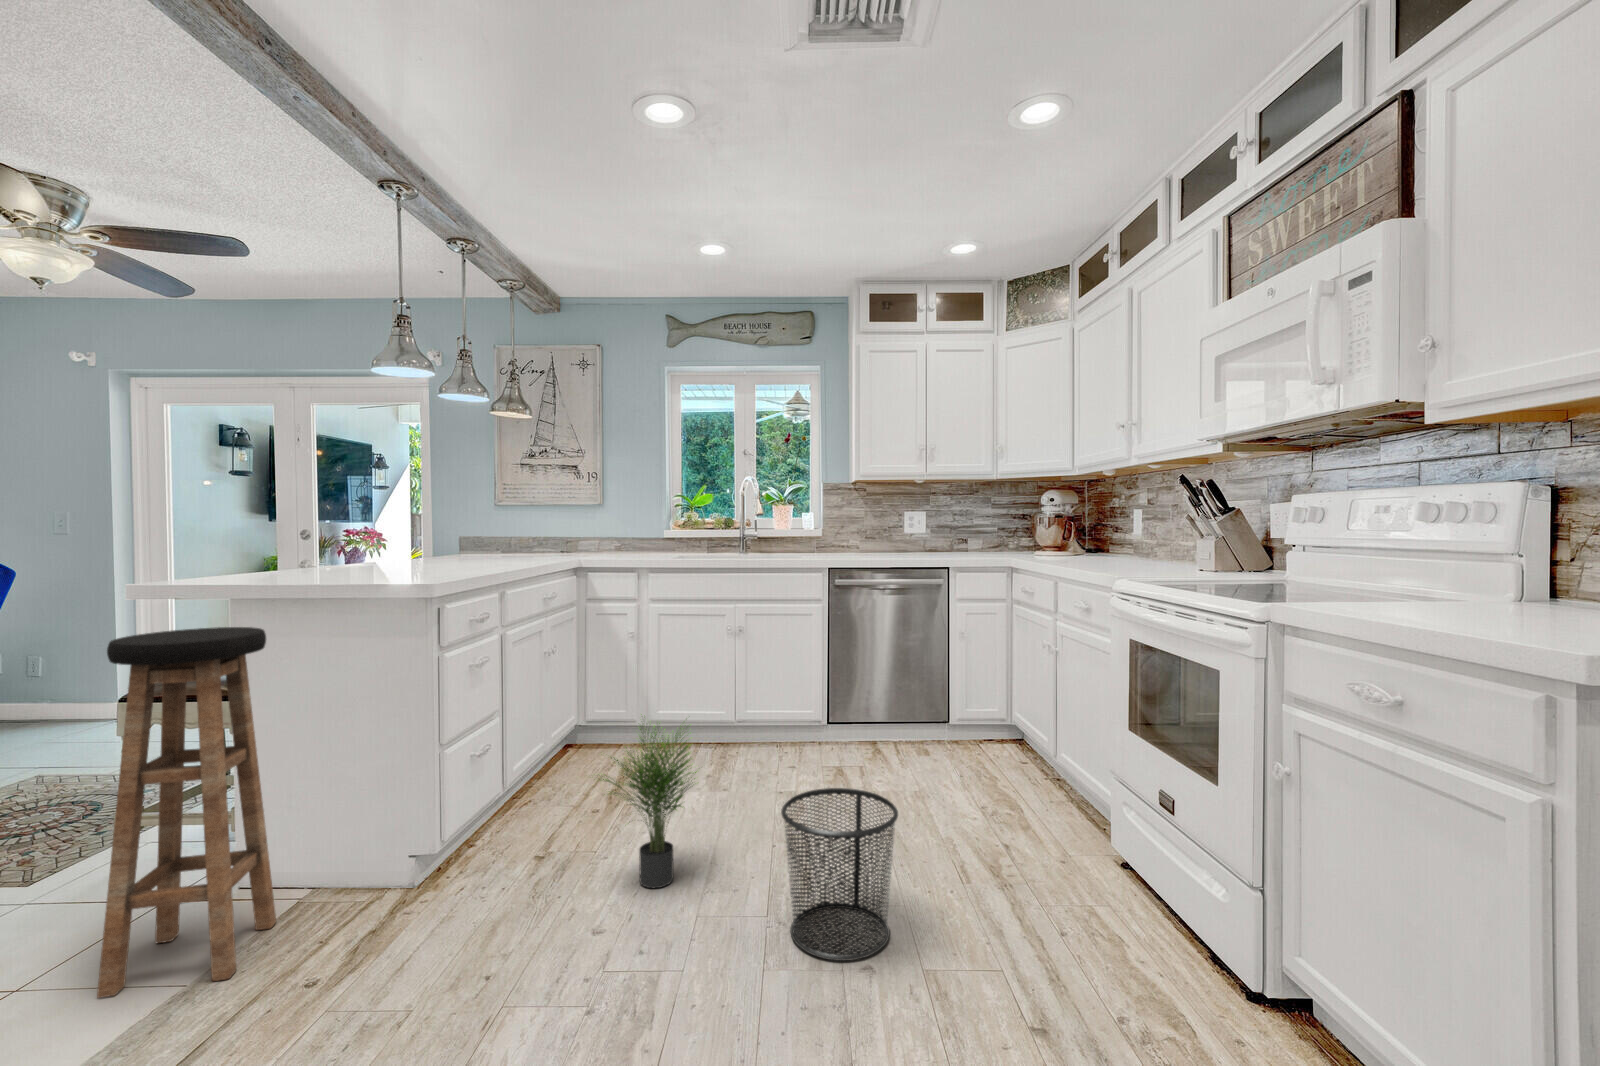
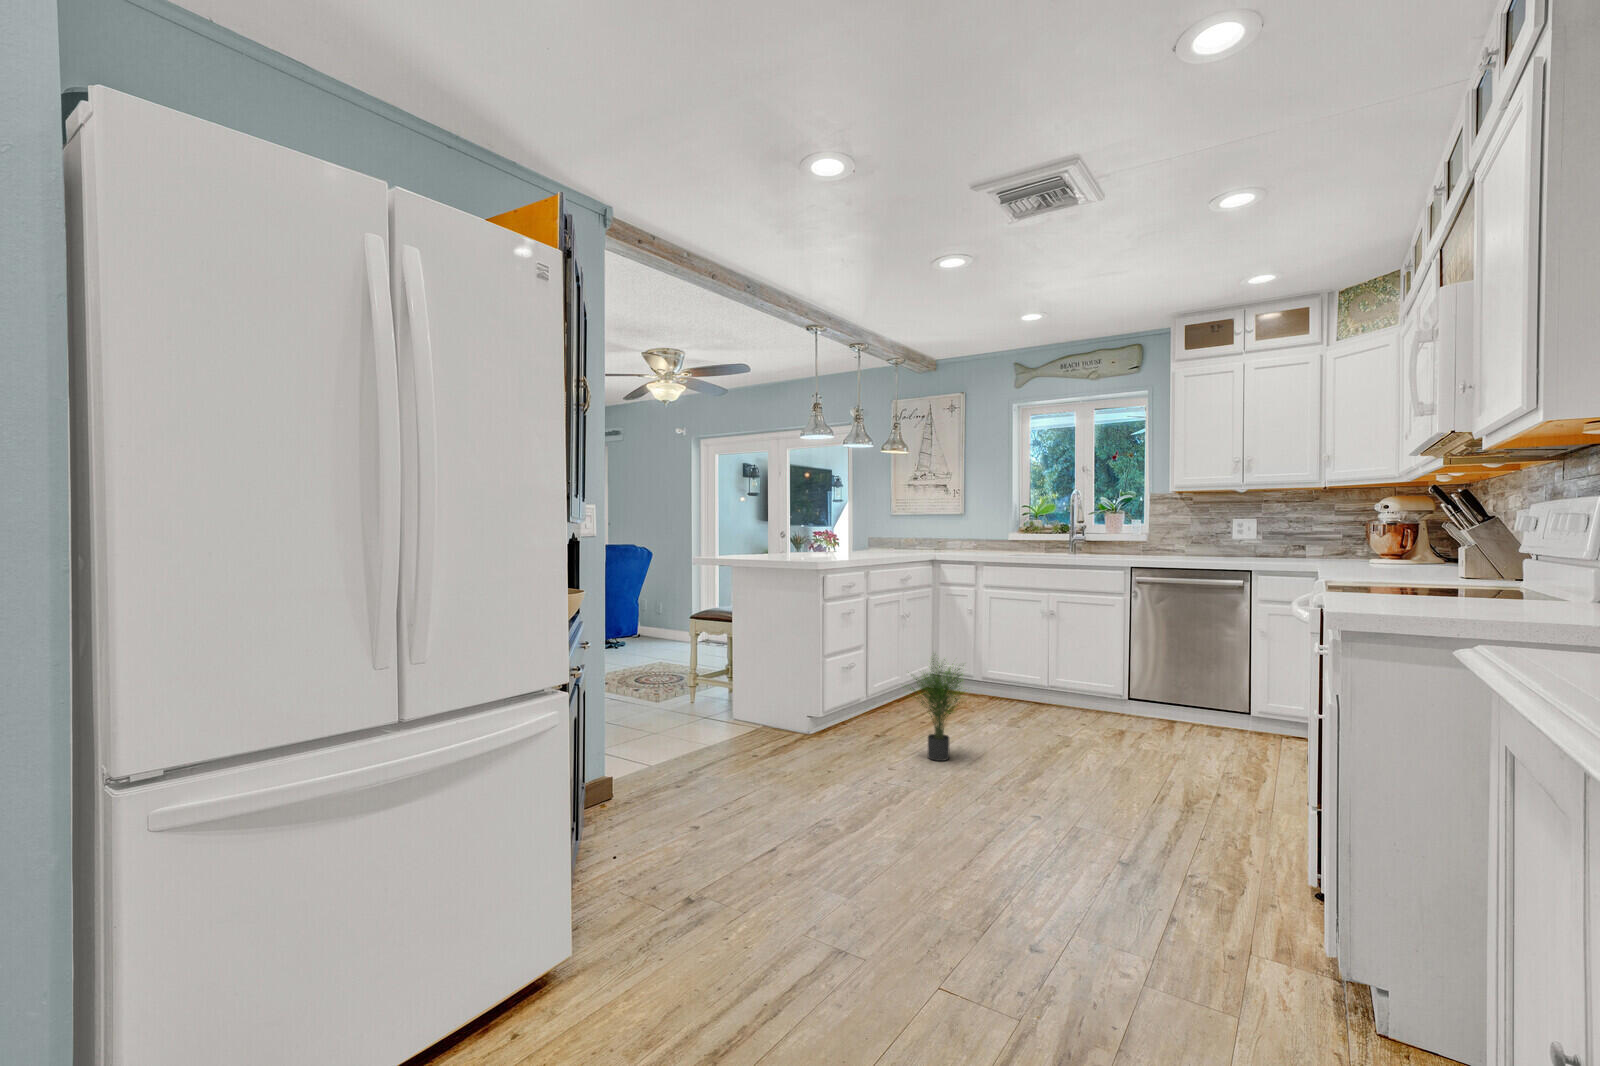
bar stool: present [97,627,276,998] -> none [679,579,747,747]
waste bin: present [781,788,898,961] -> none [995,709,1077,814]

